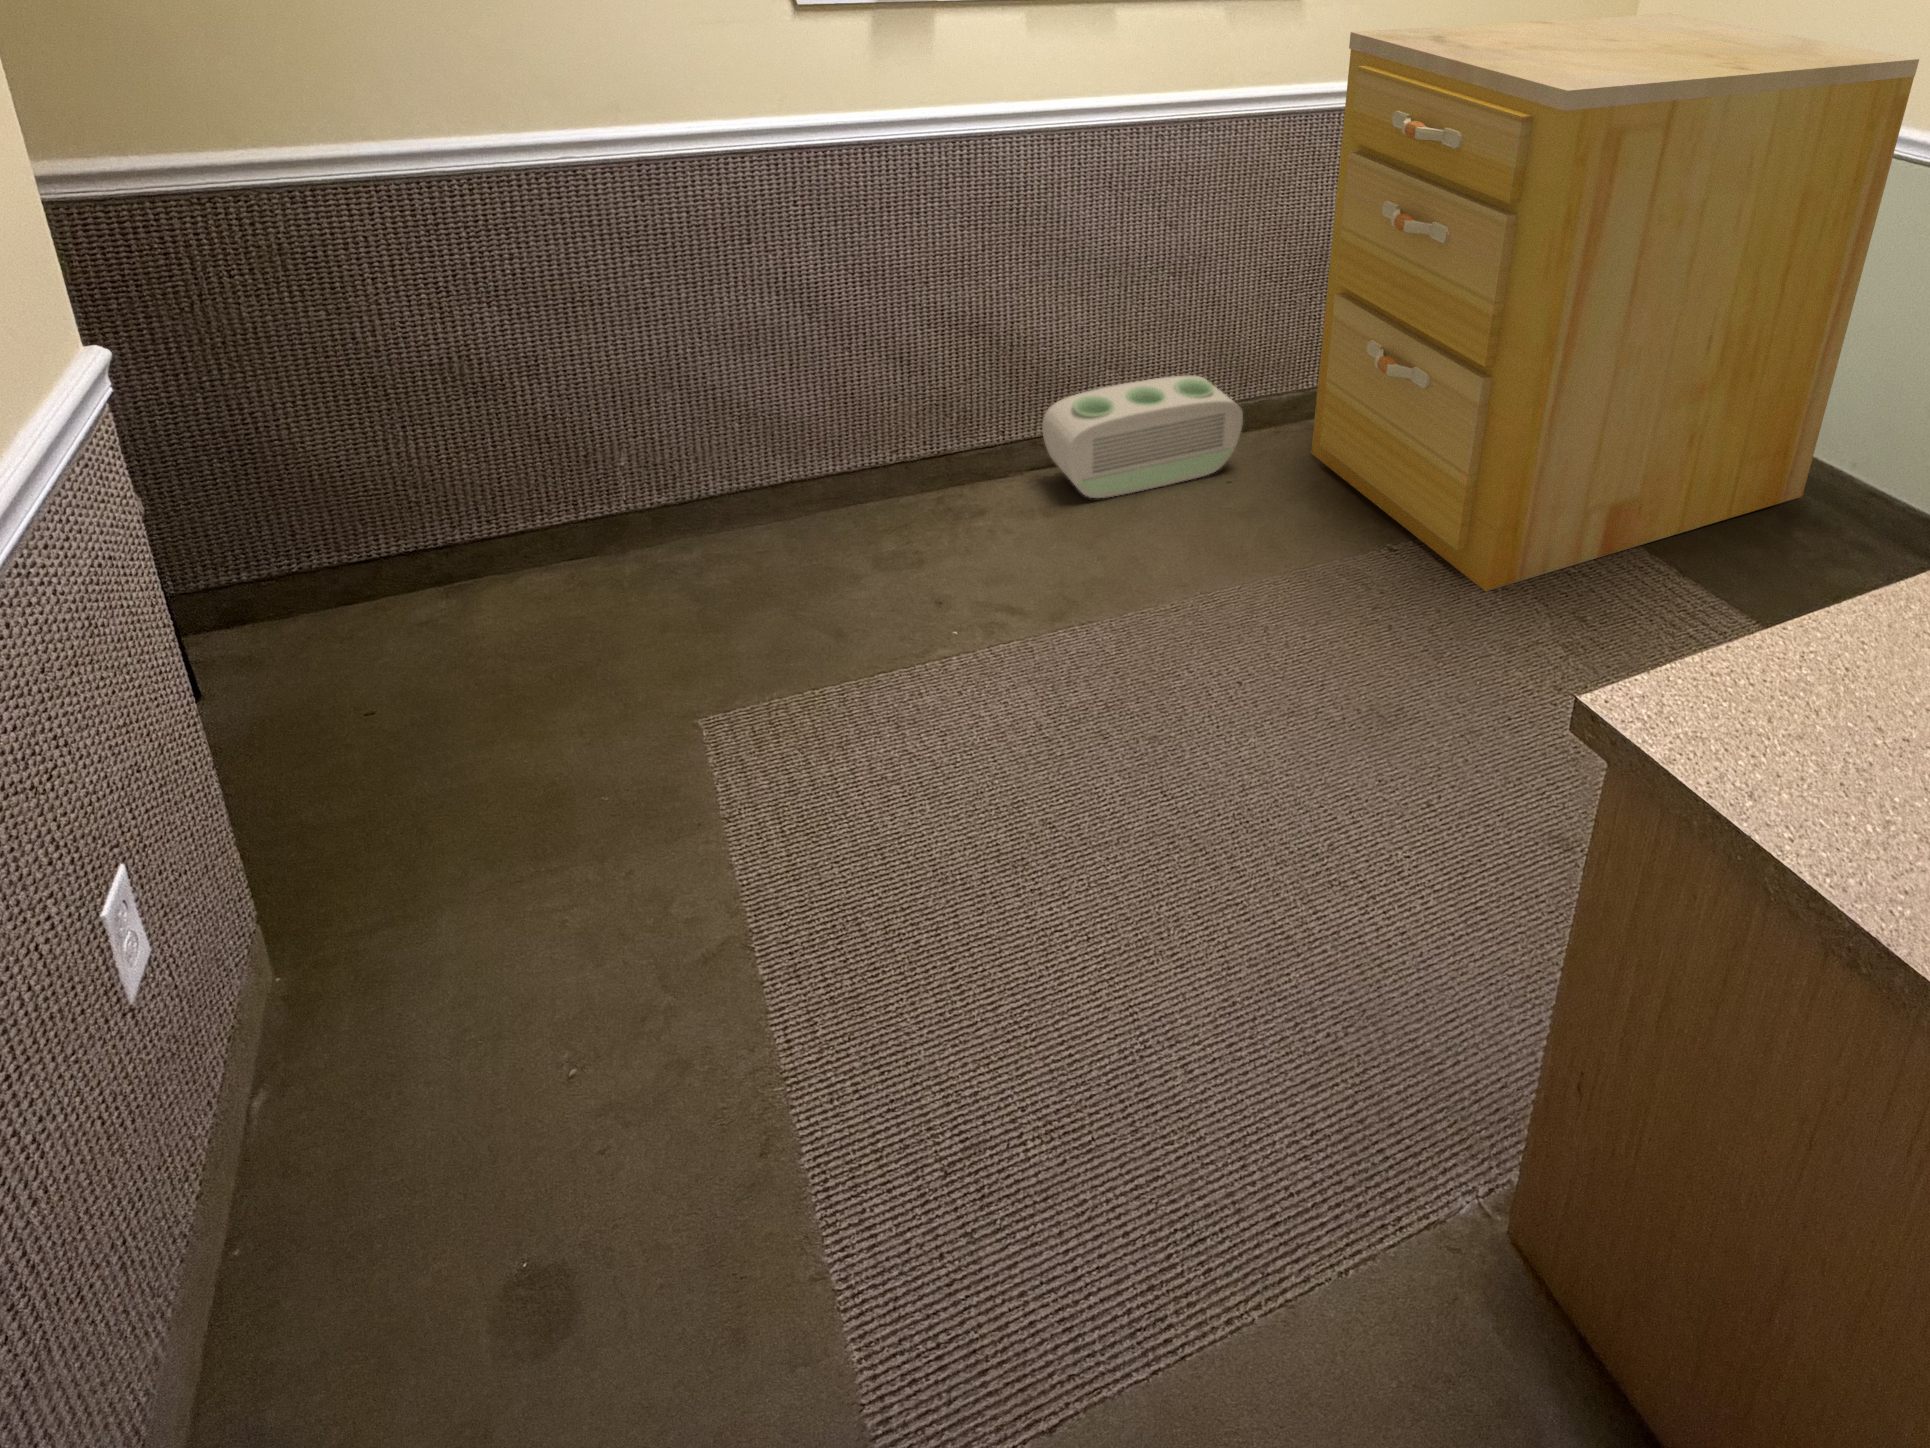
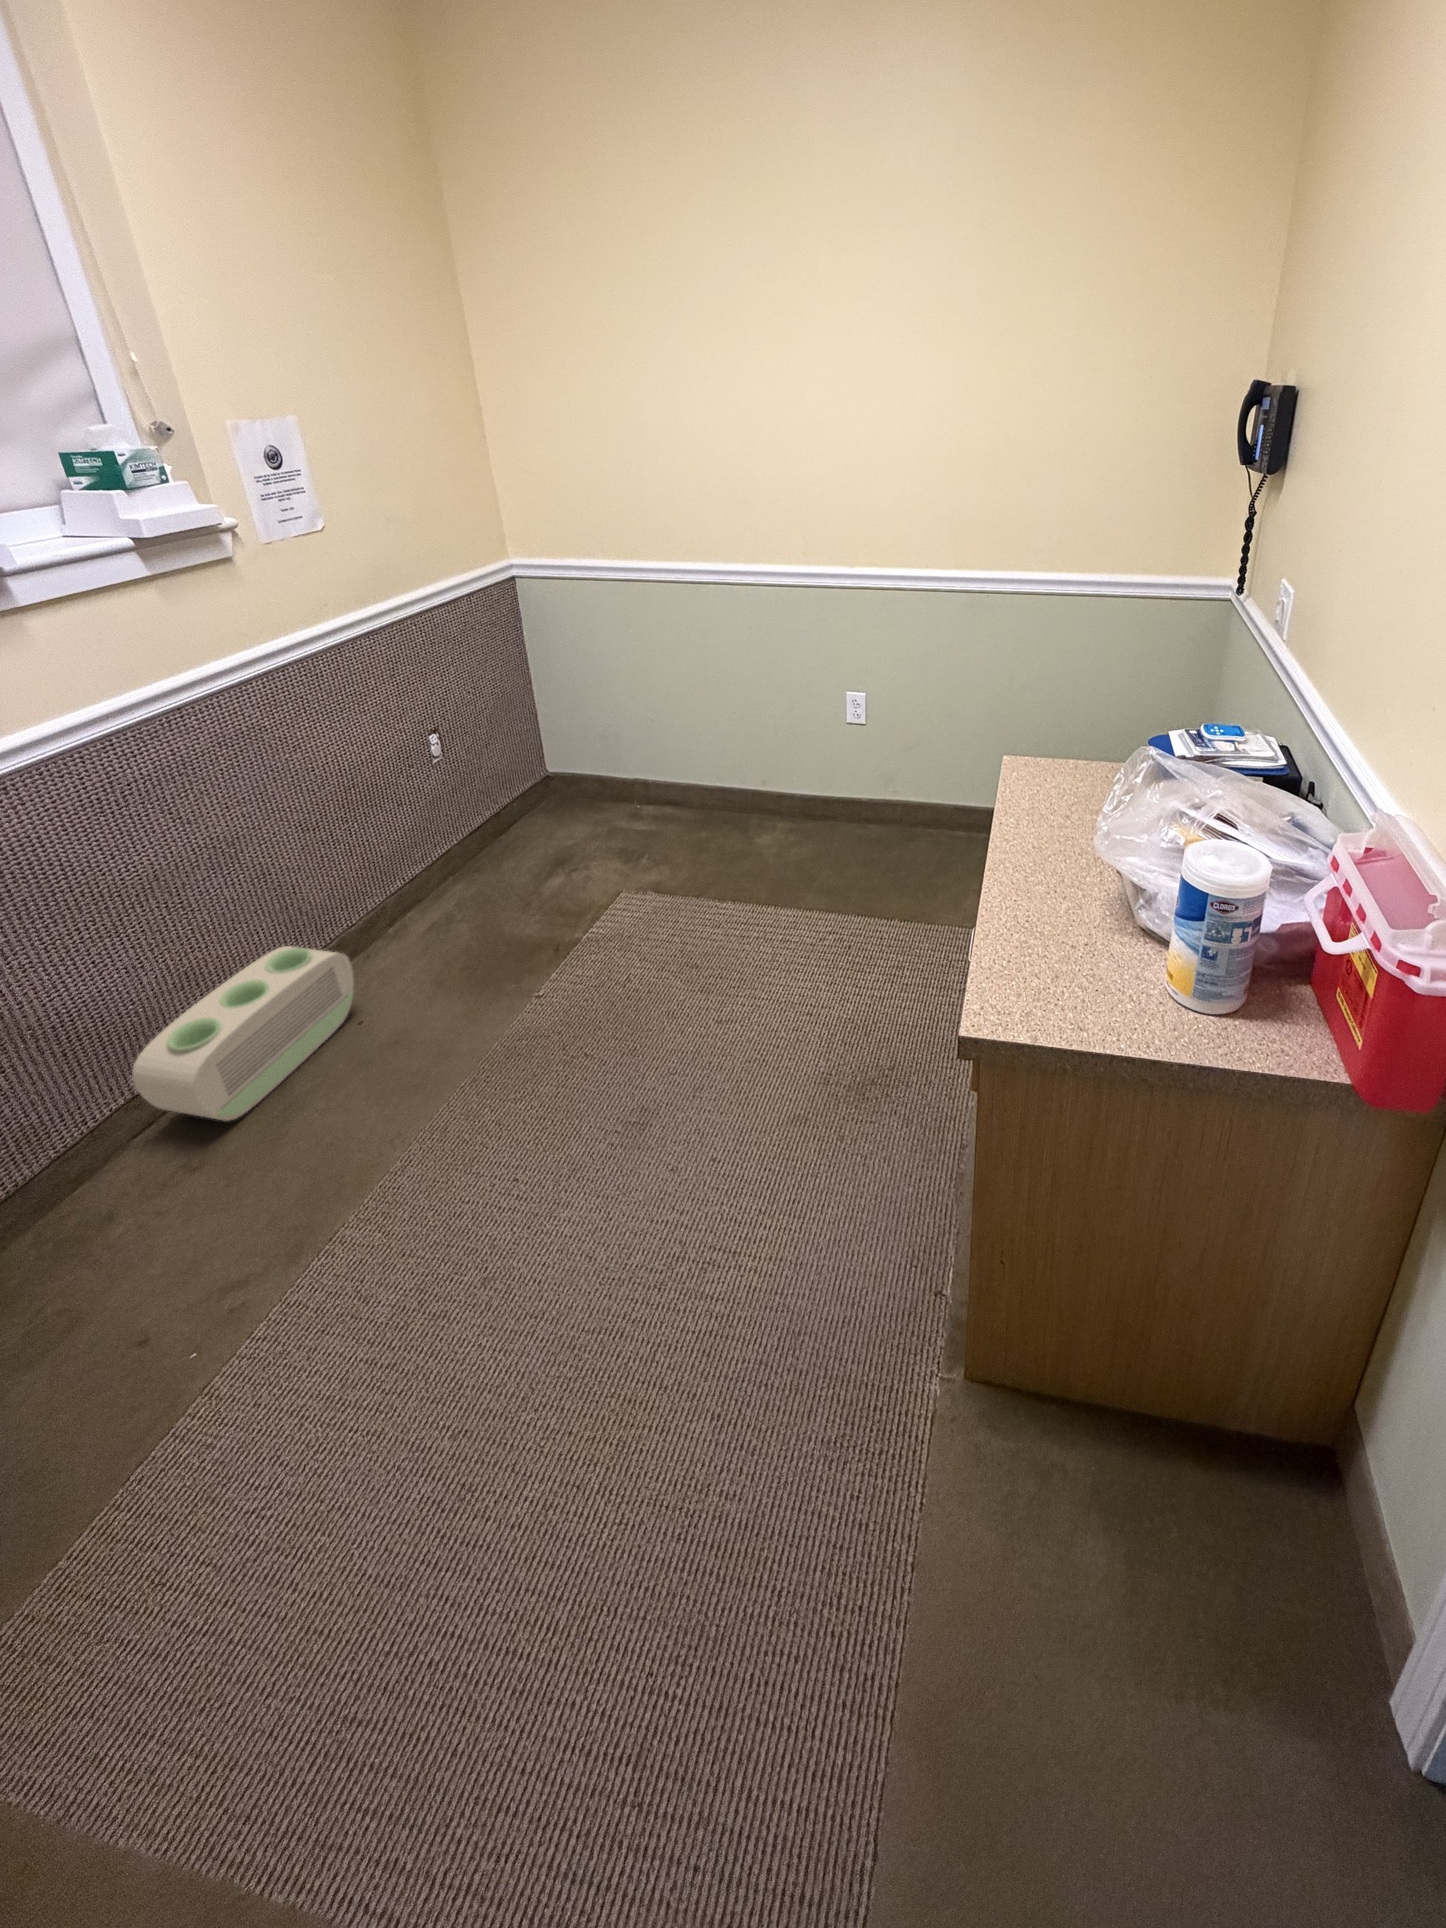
filing cabinet: present [1311,13,1919,591] -> none [315,516,744,987]

